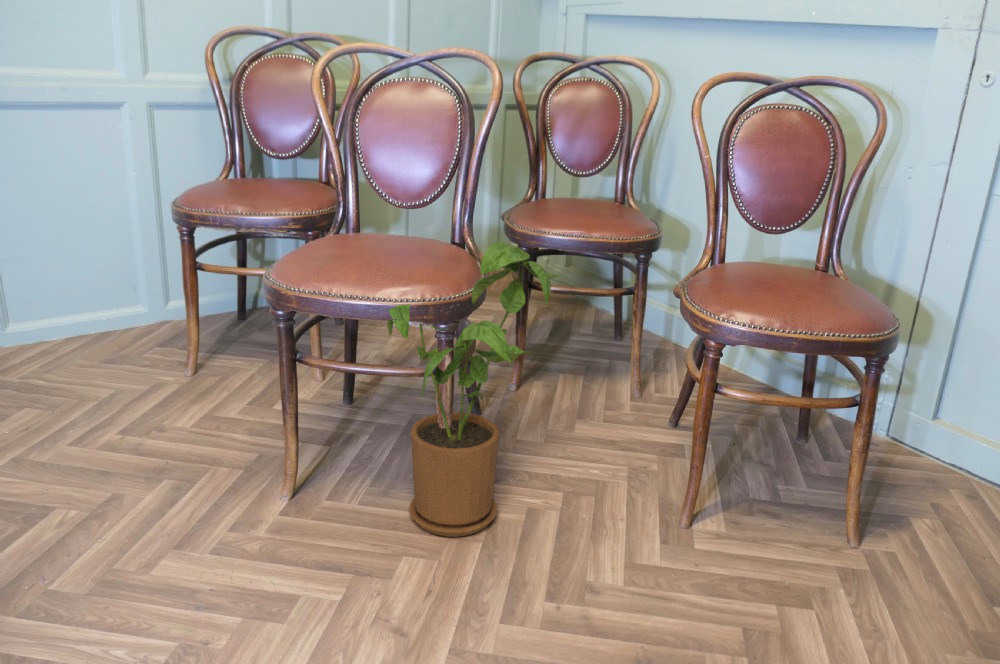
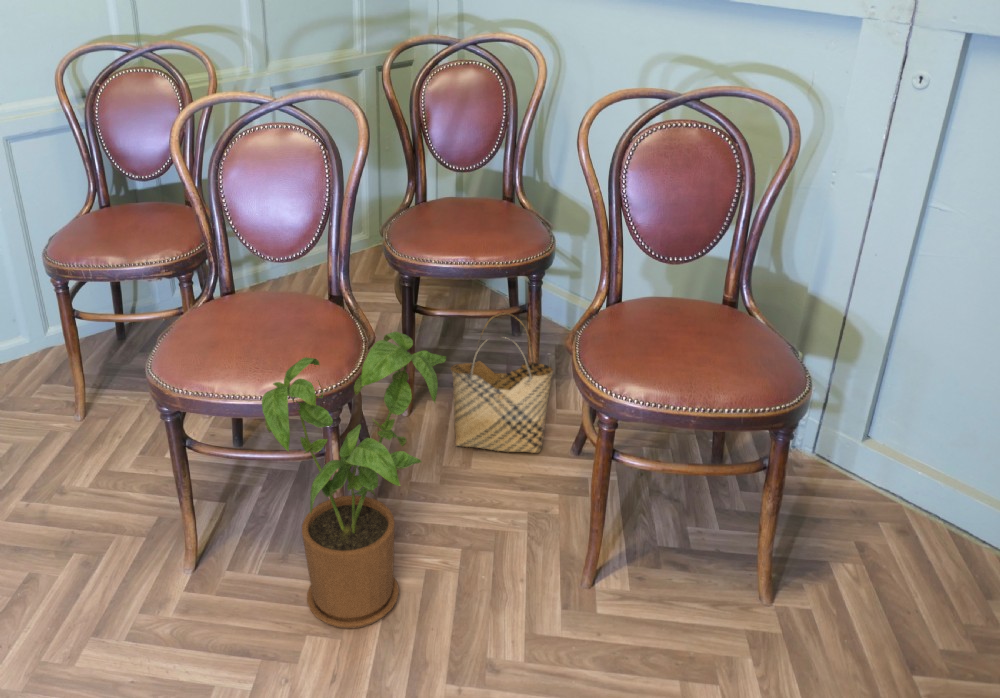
woven basket: none [558,286,656,422] -> present [451,313,553,453]

